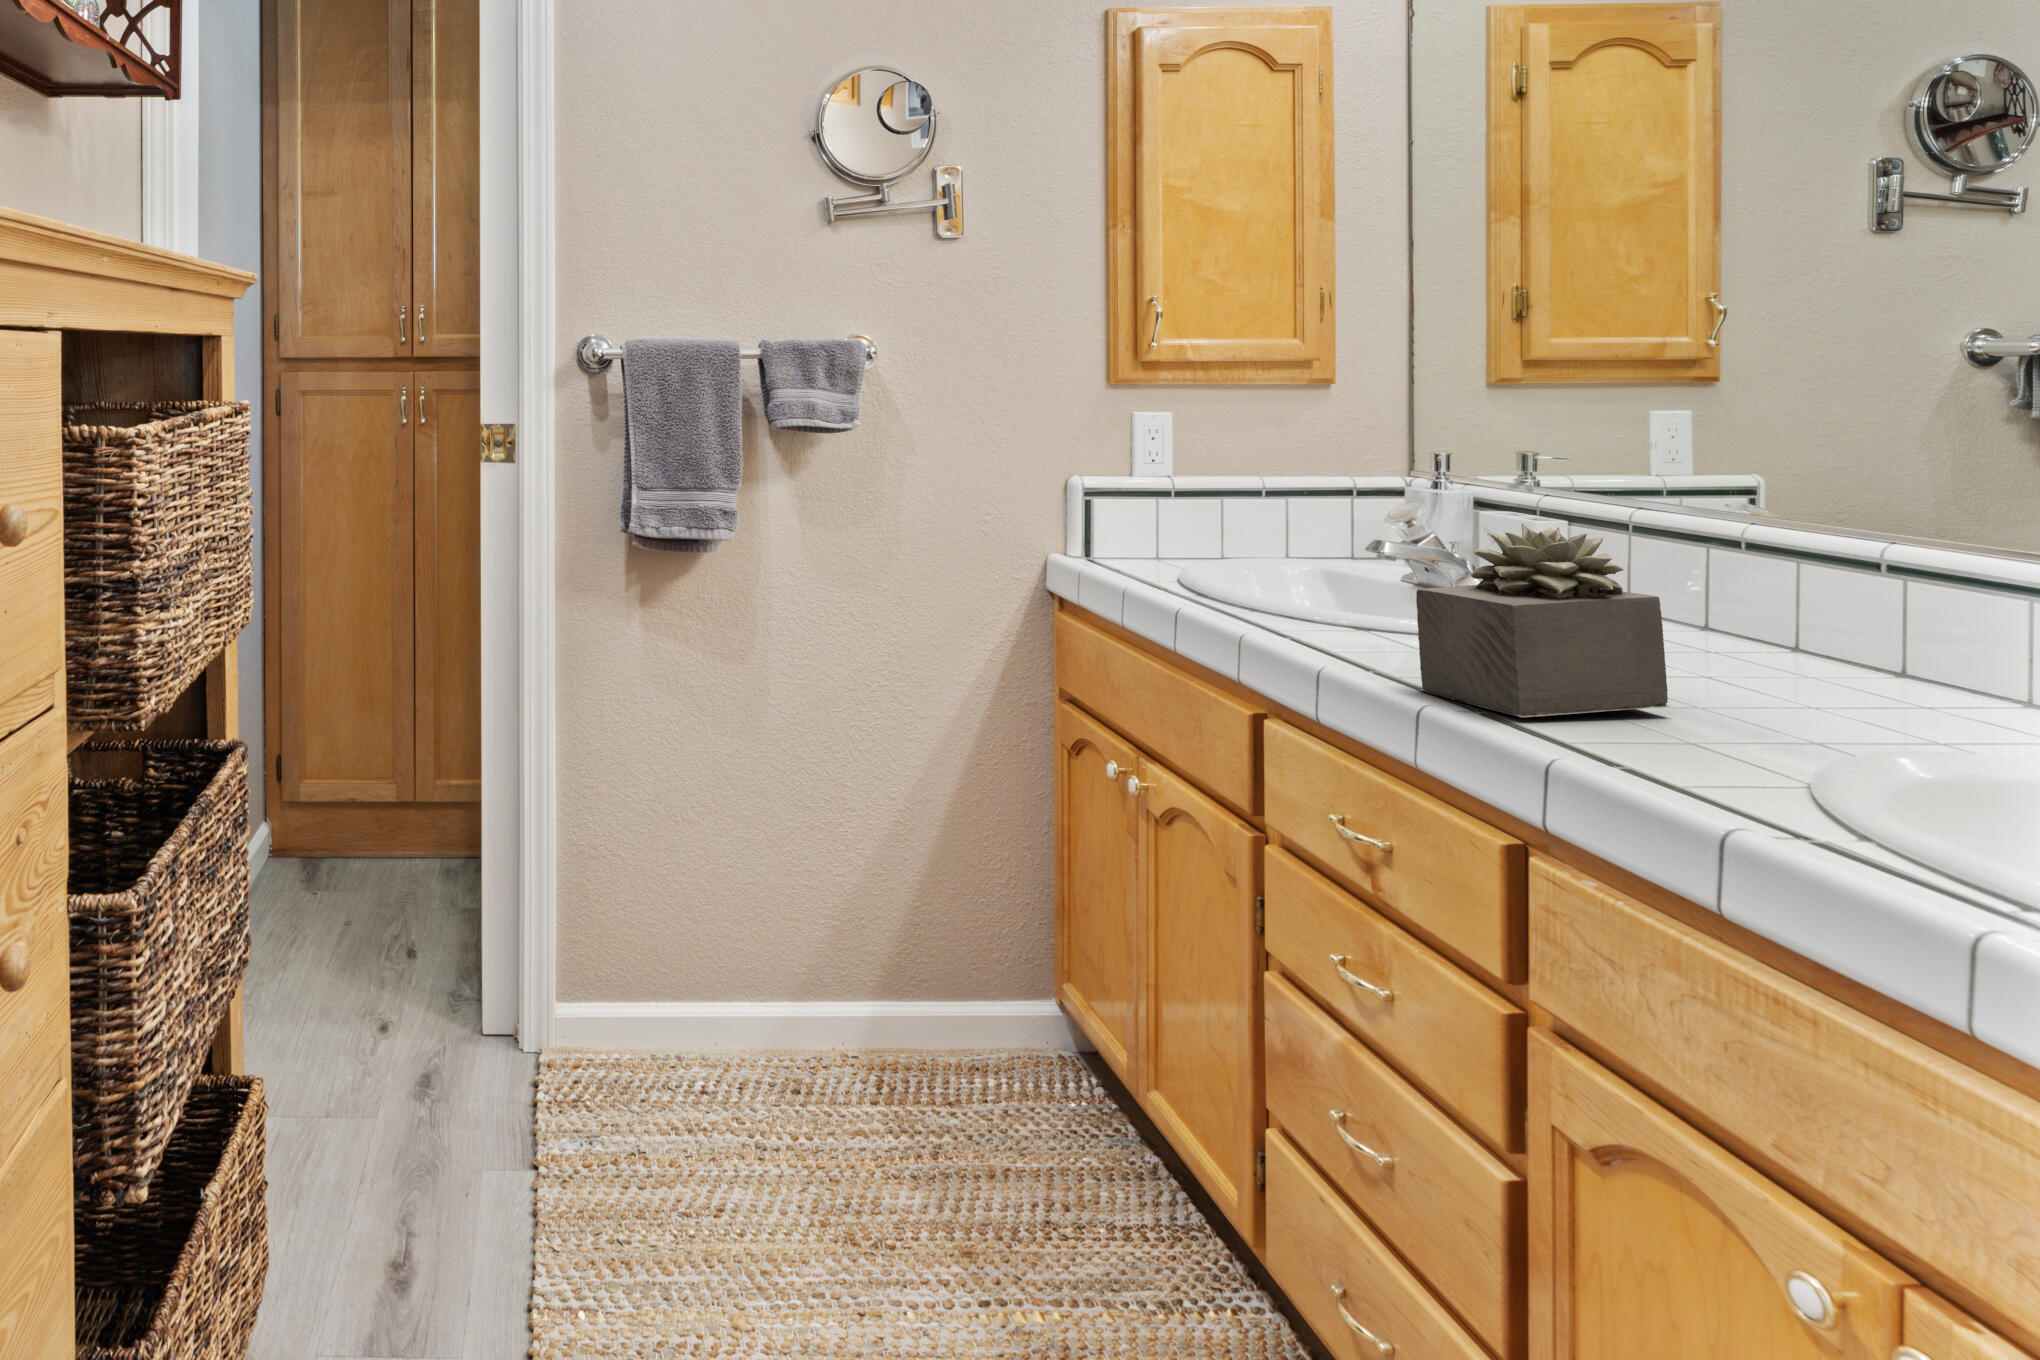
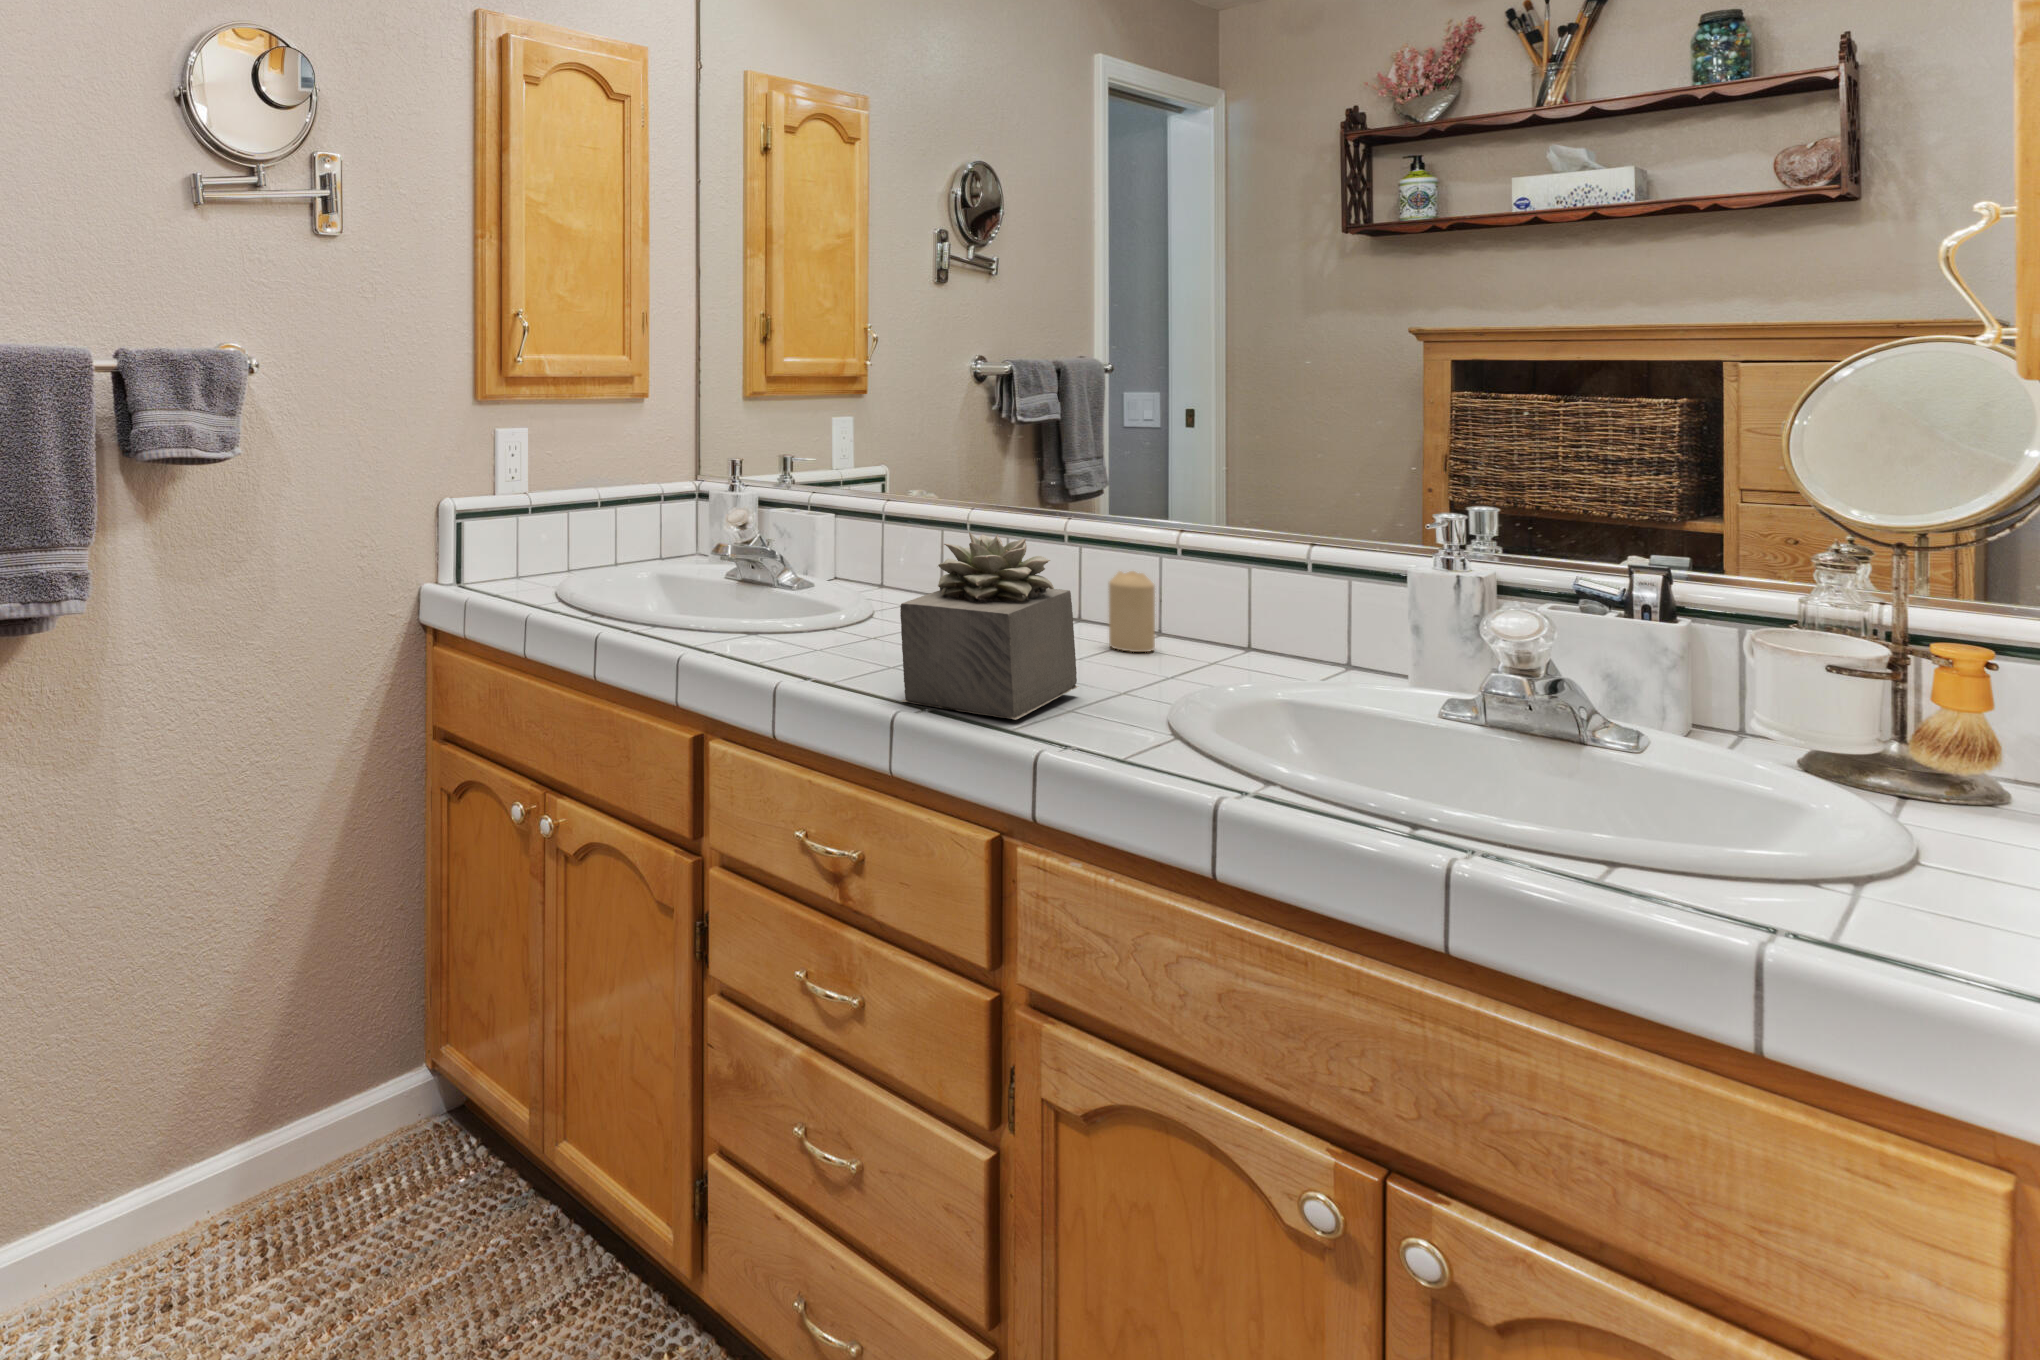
candle: none [1845,598,1921,701] -> present [1109,571,1155,652]

